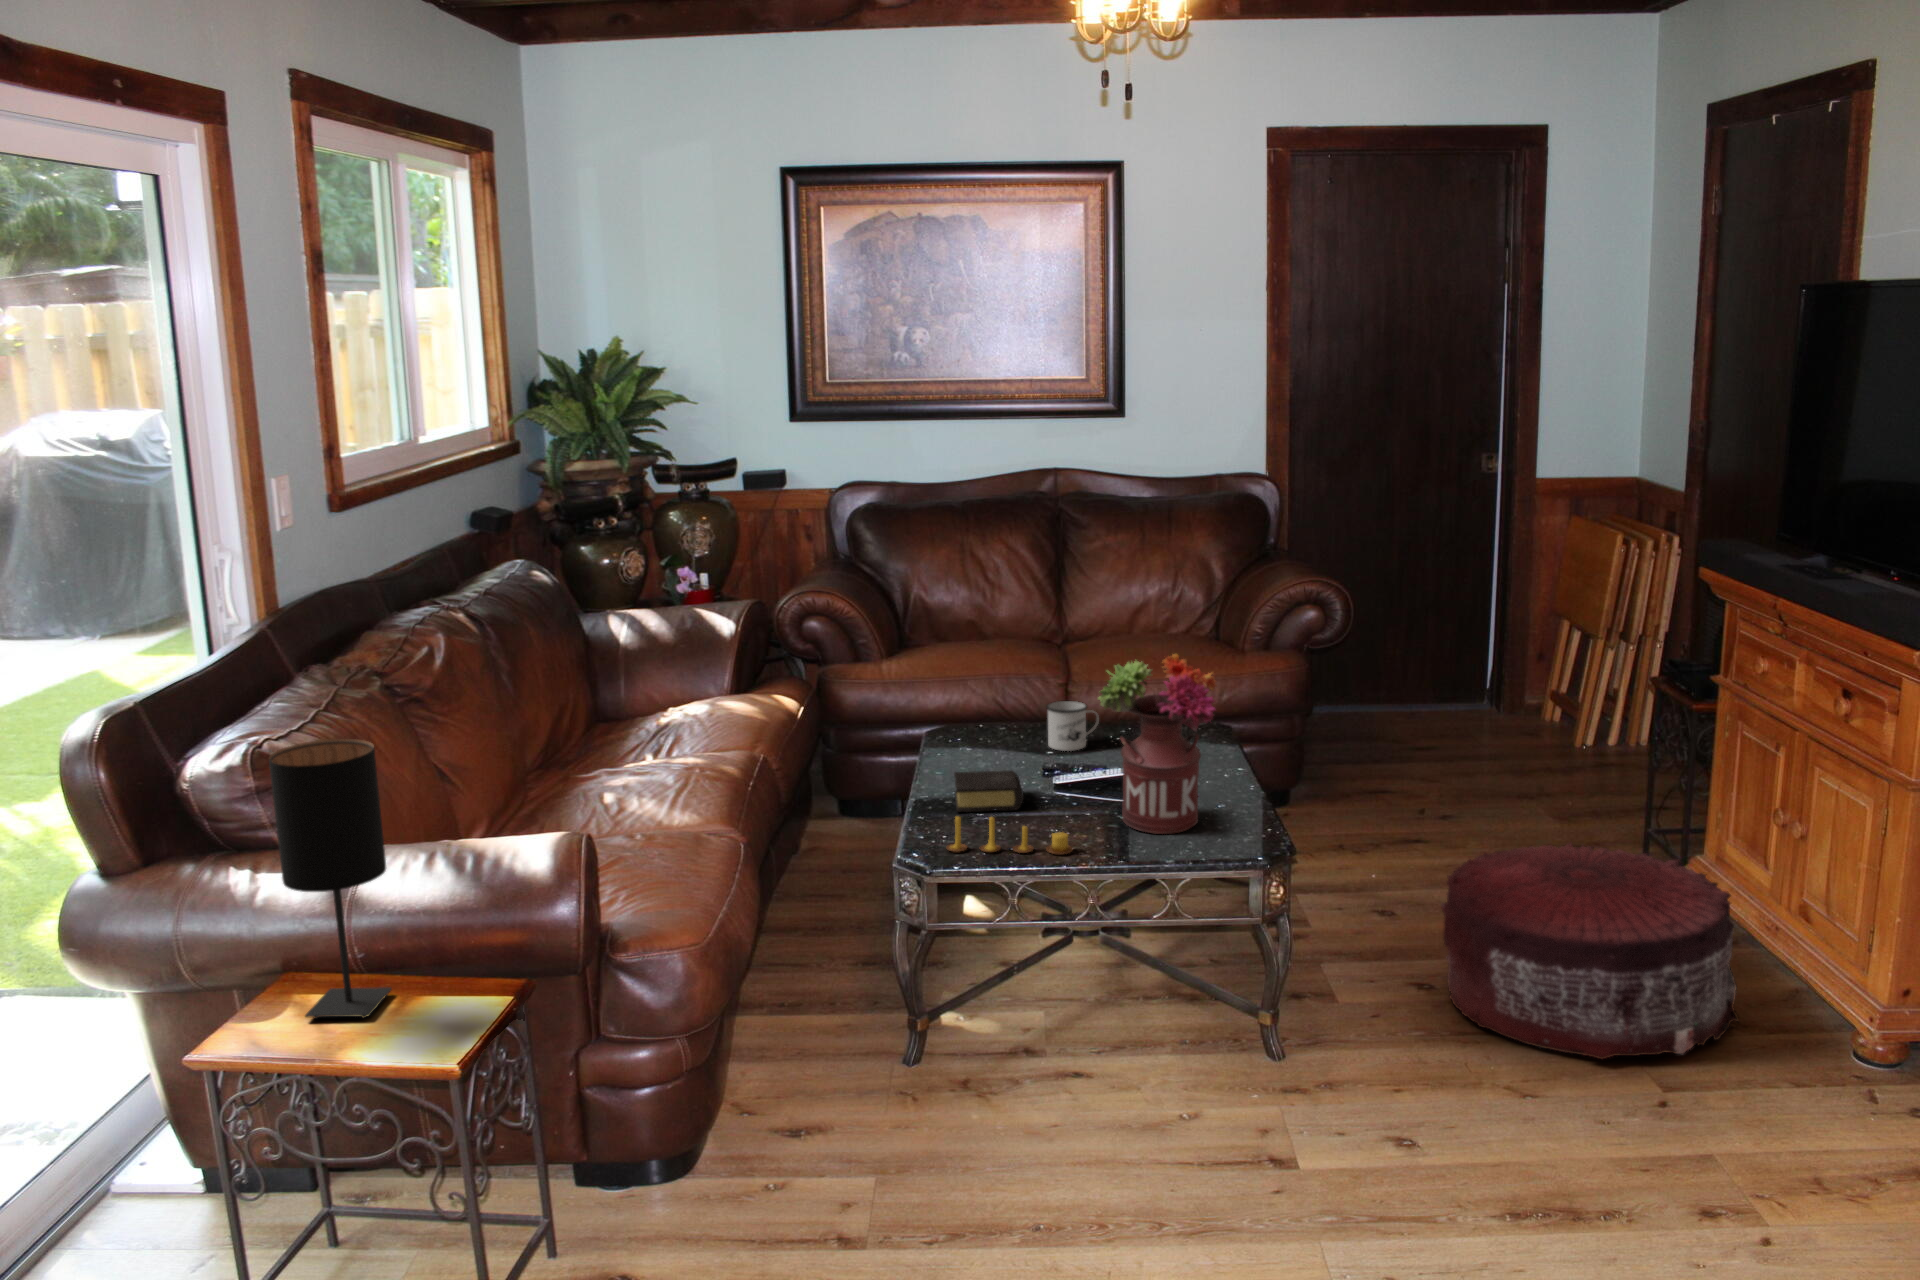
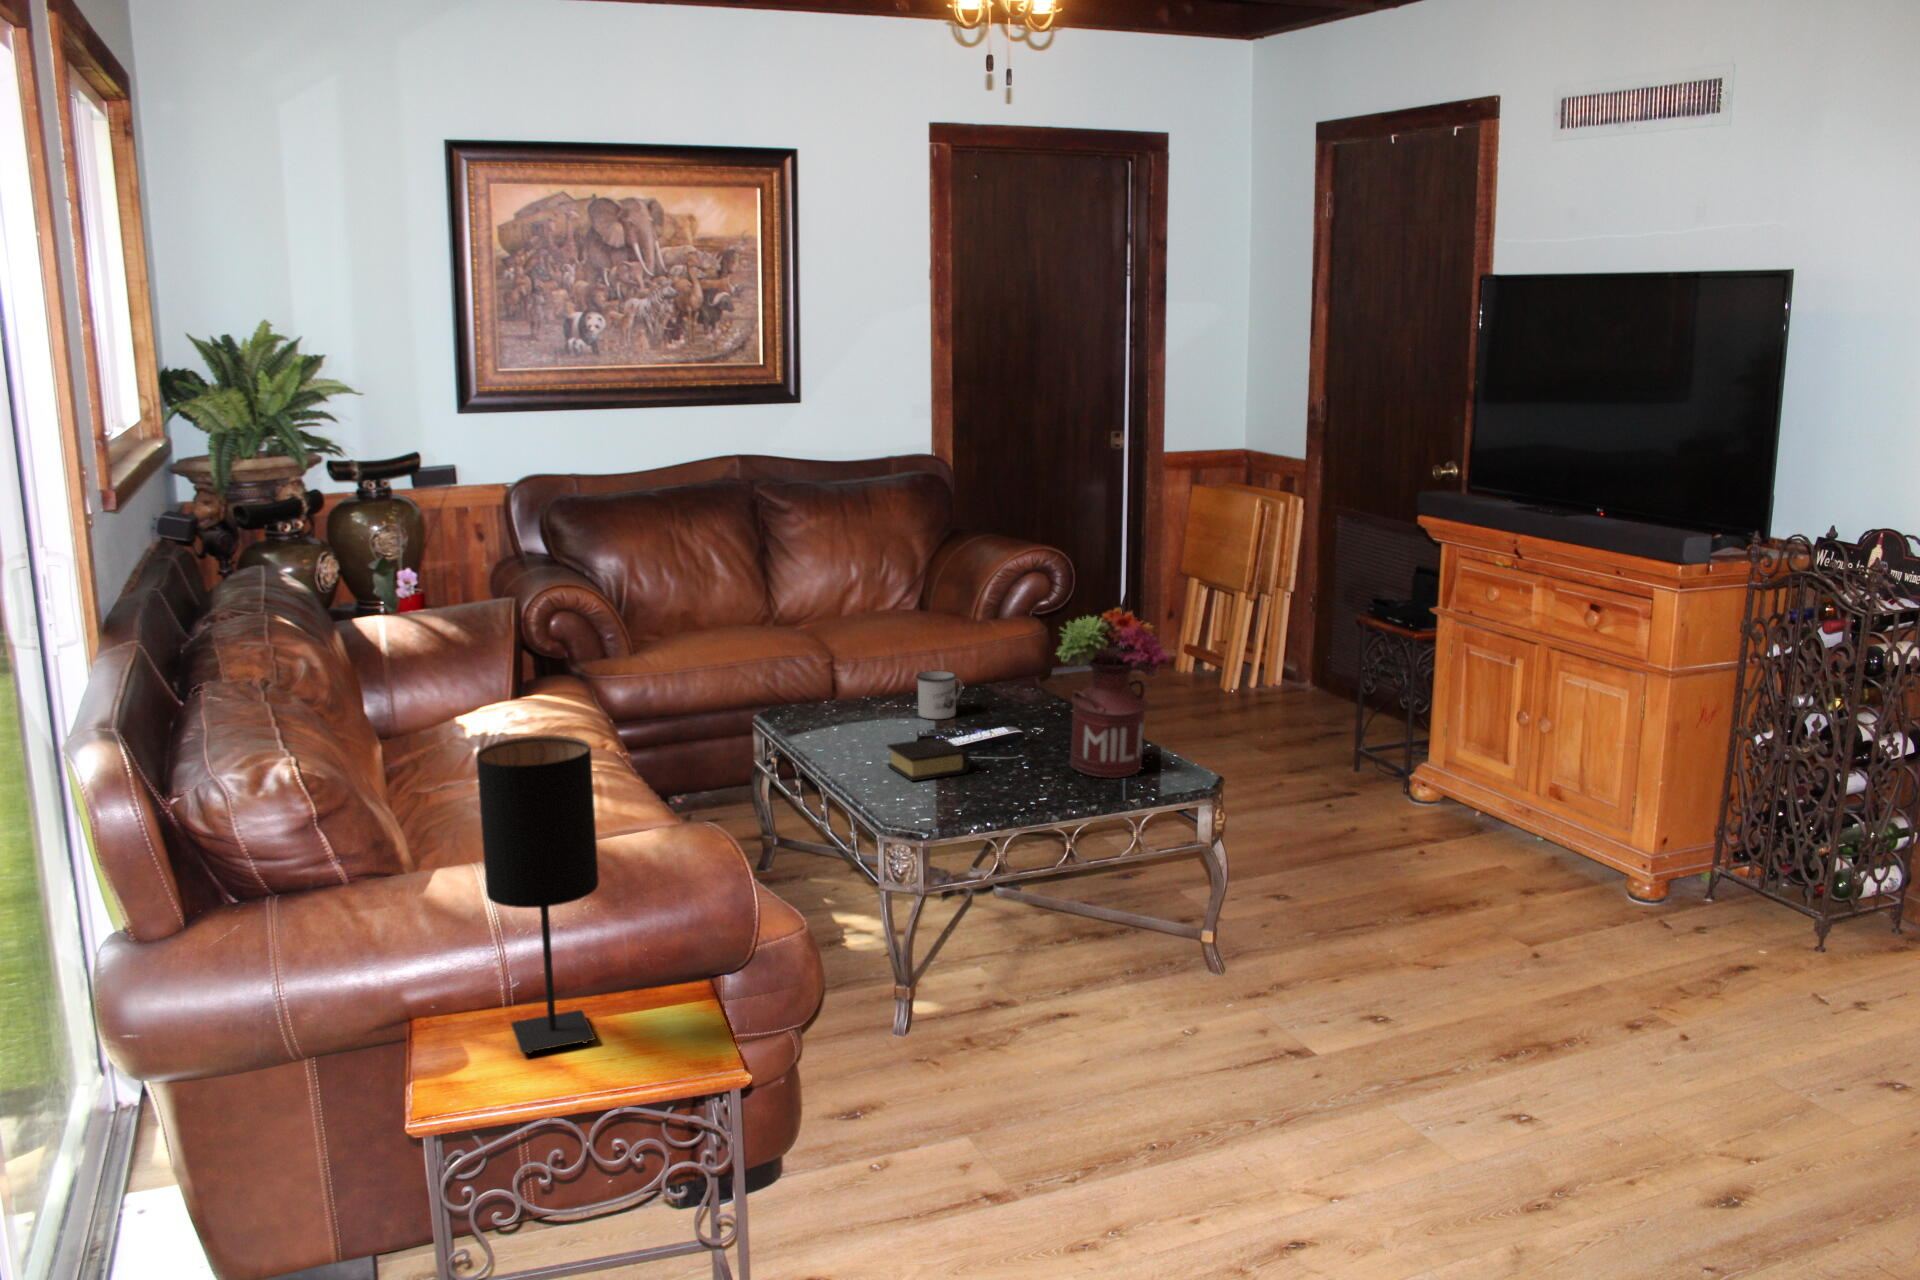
candle: present [946,816,1073,855] -> none [945,773,1064,814]
pouf: present [1441,842,1739,1059] -> none [1291,755,1537,929]

